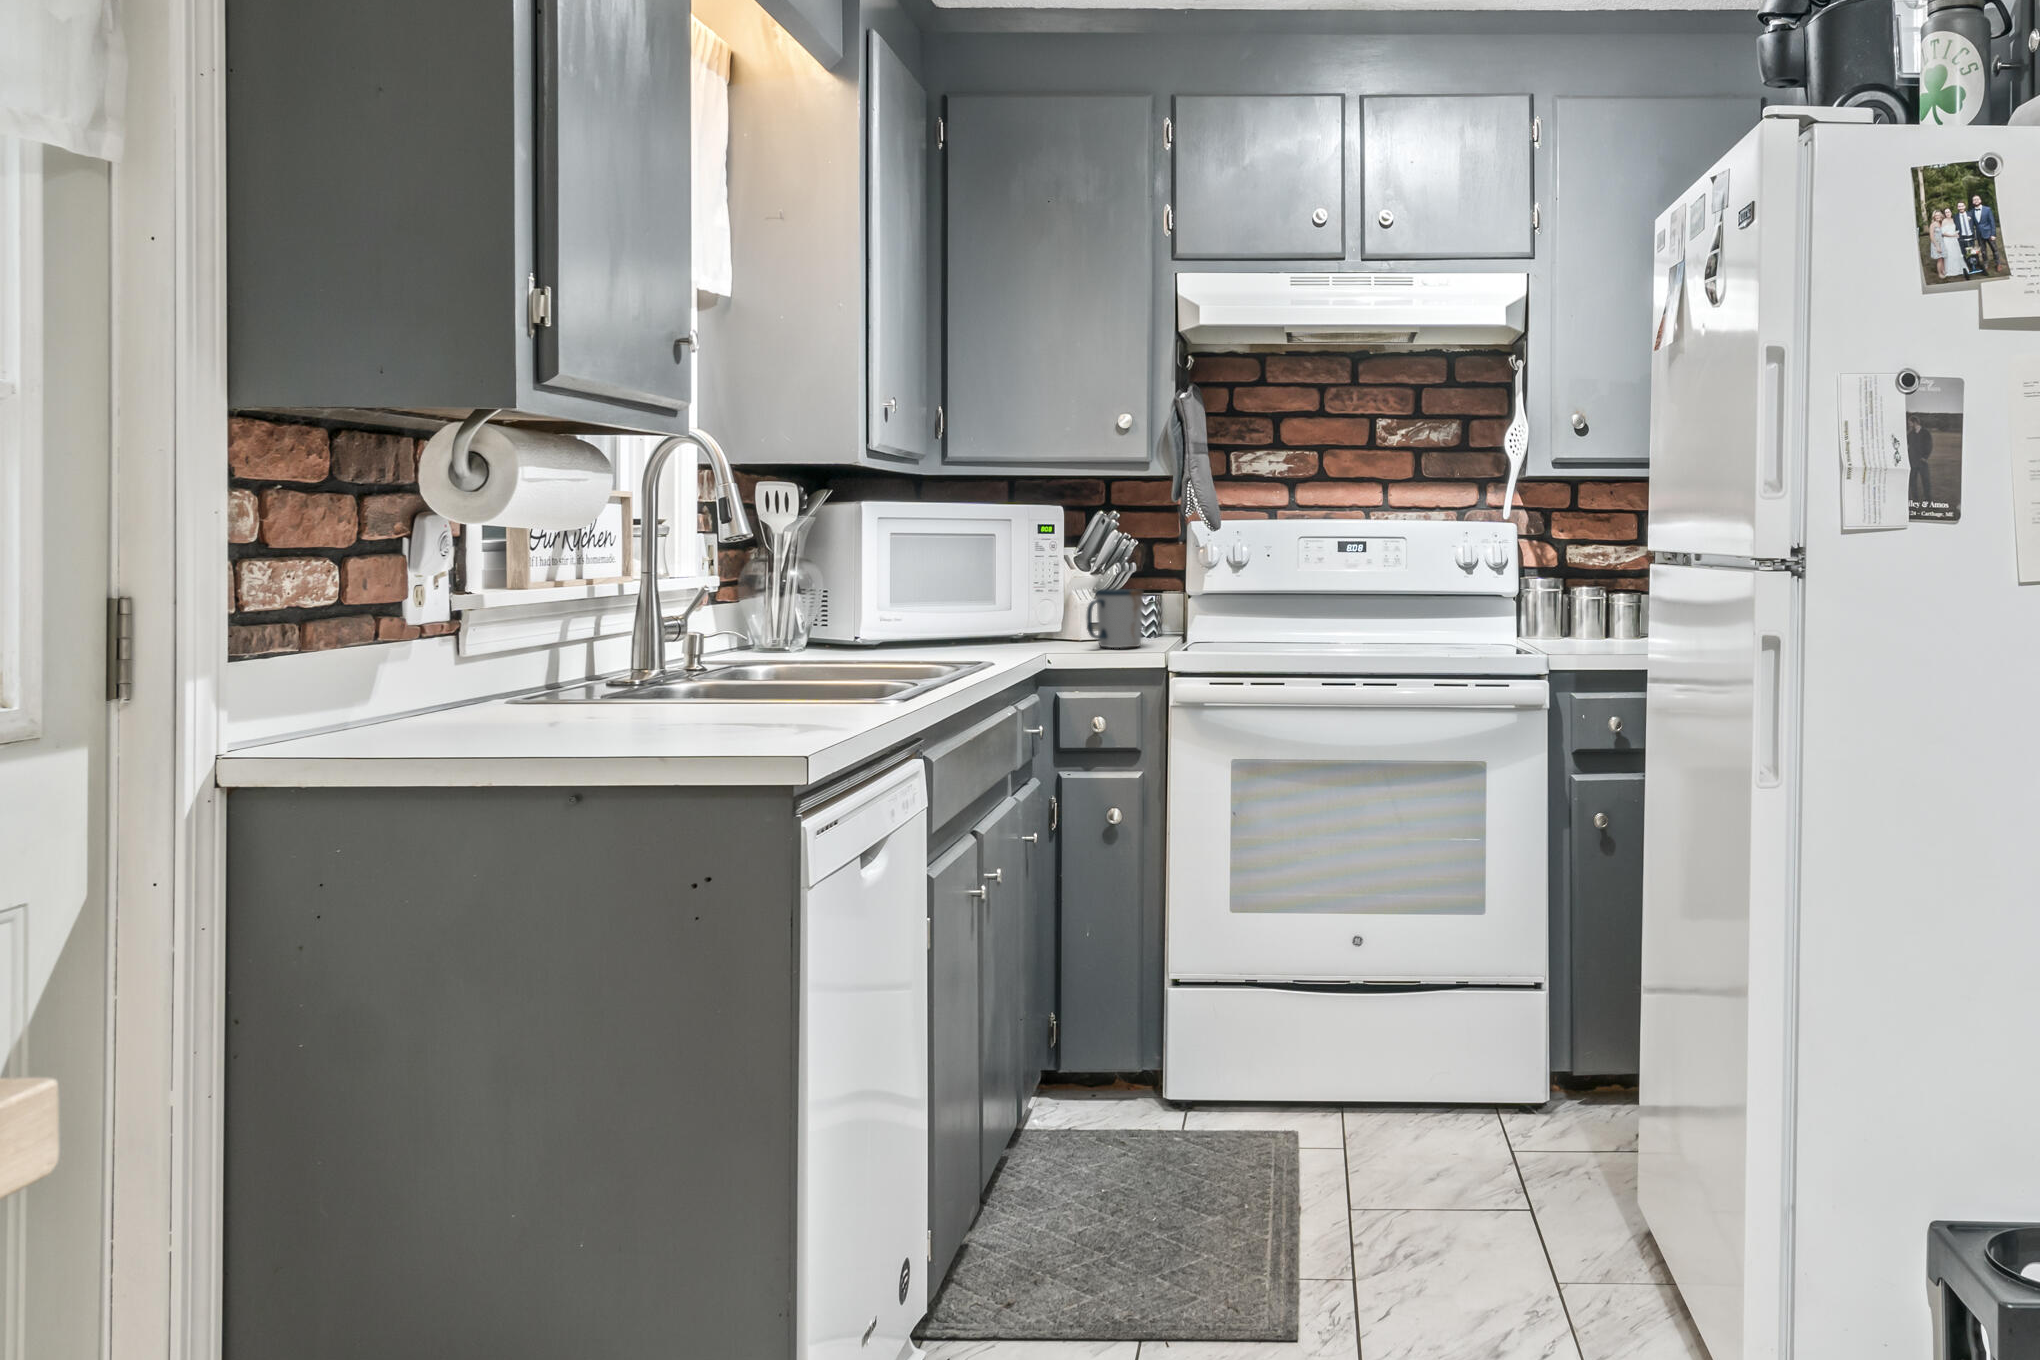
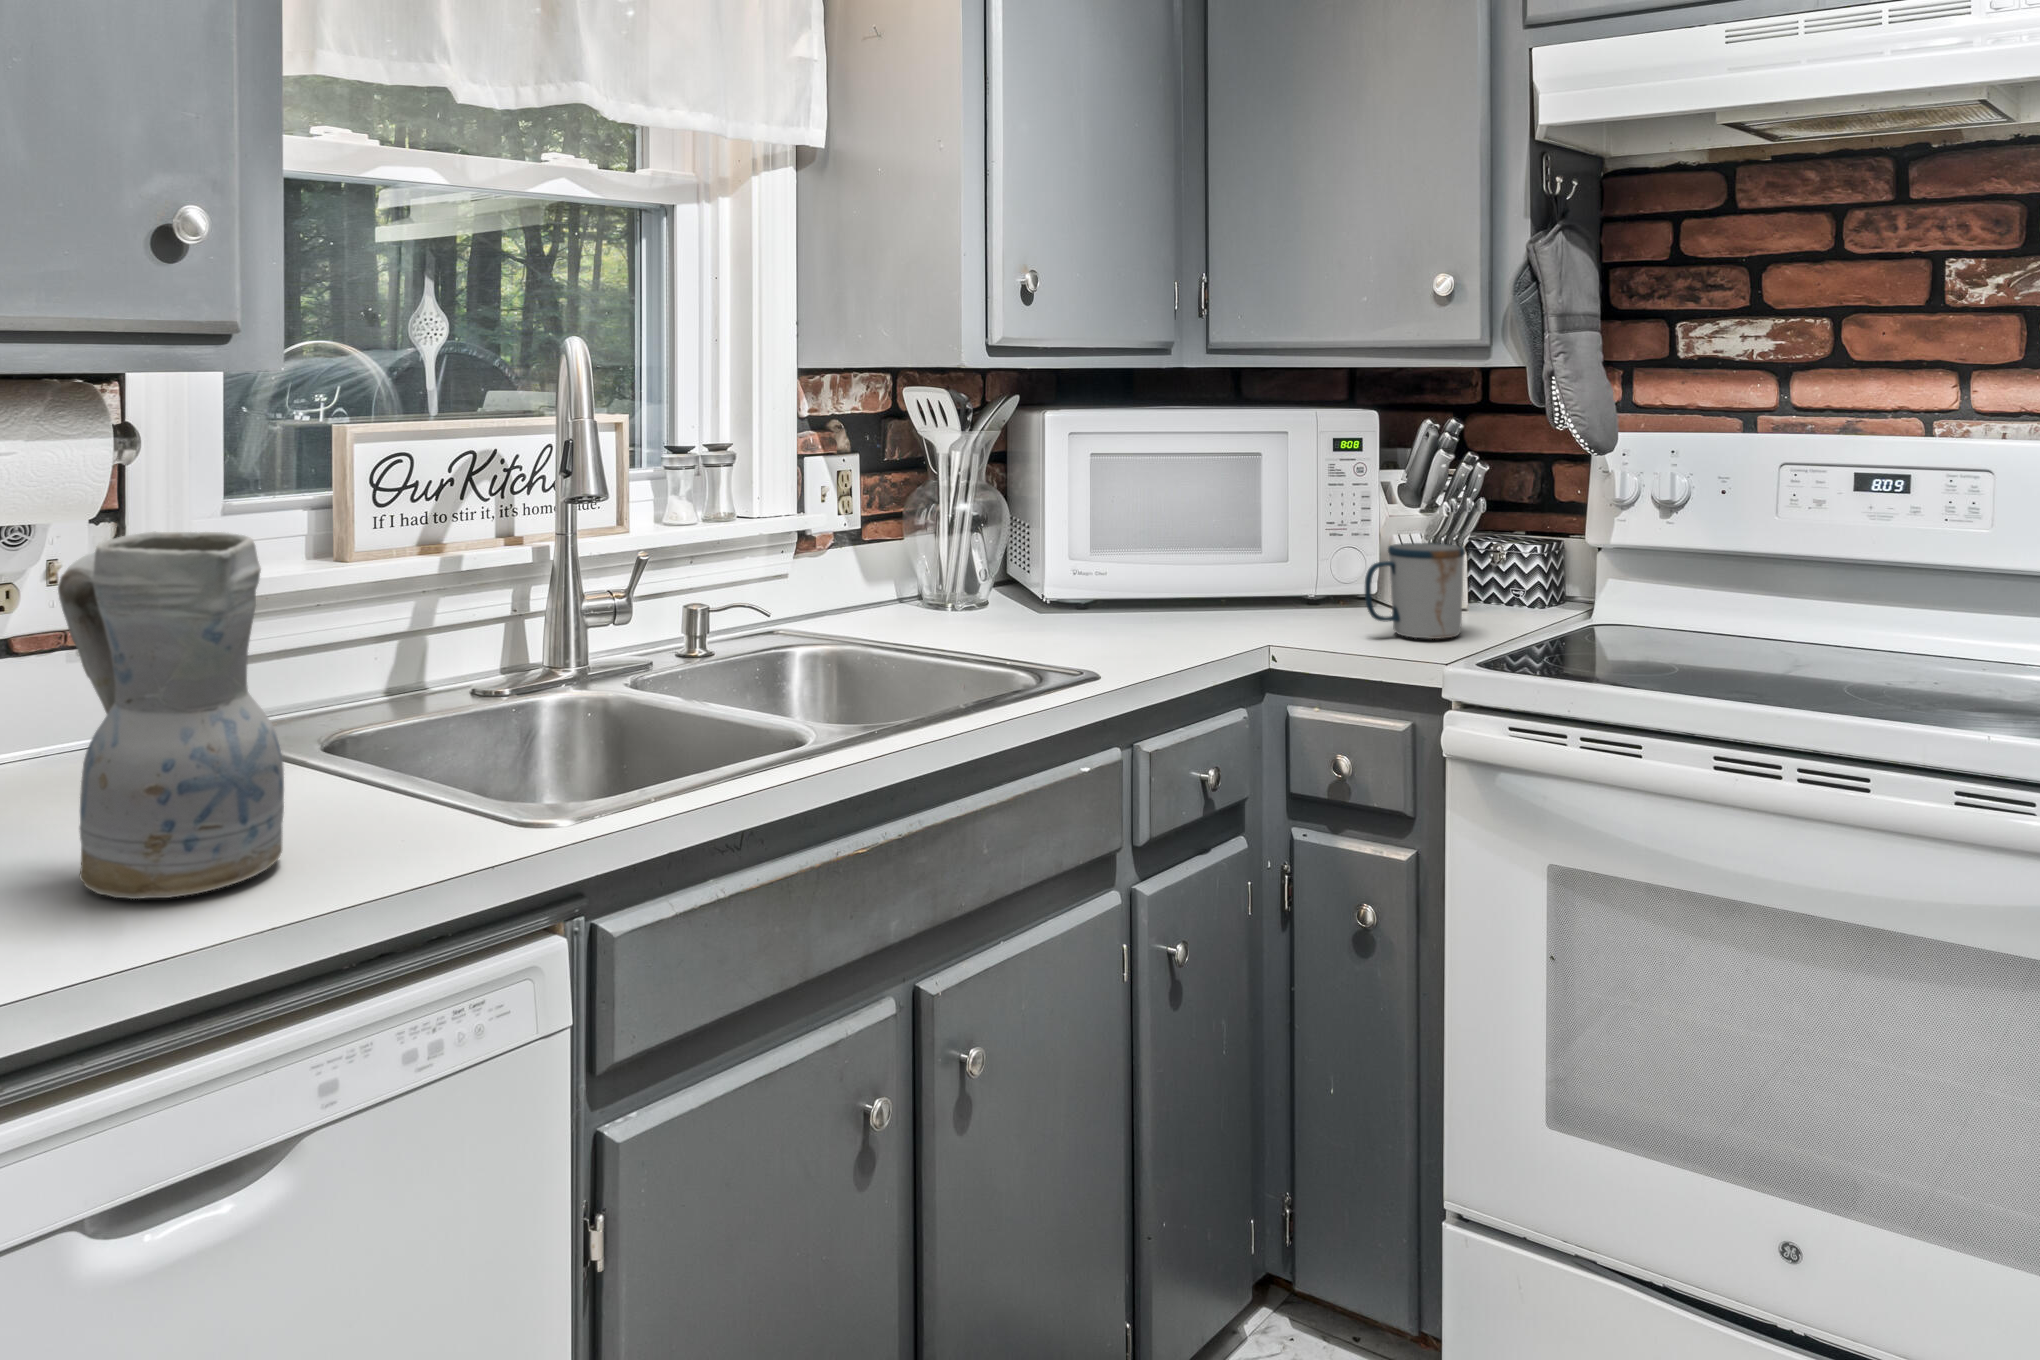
ceramic pitcher: none [635,516,788,731] -> present [58,532,284,899]

